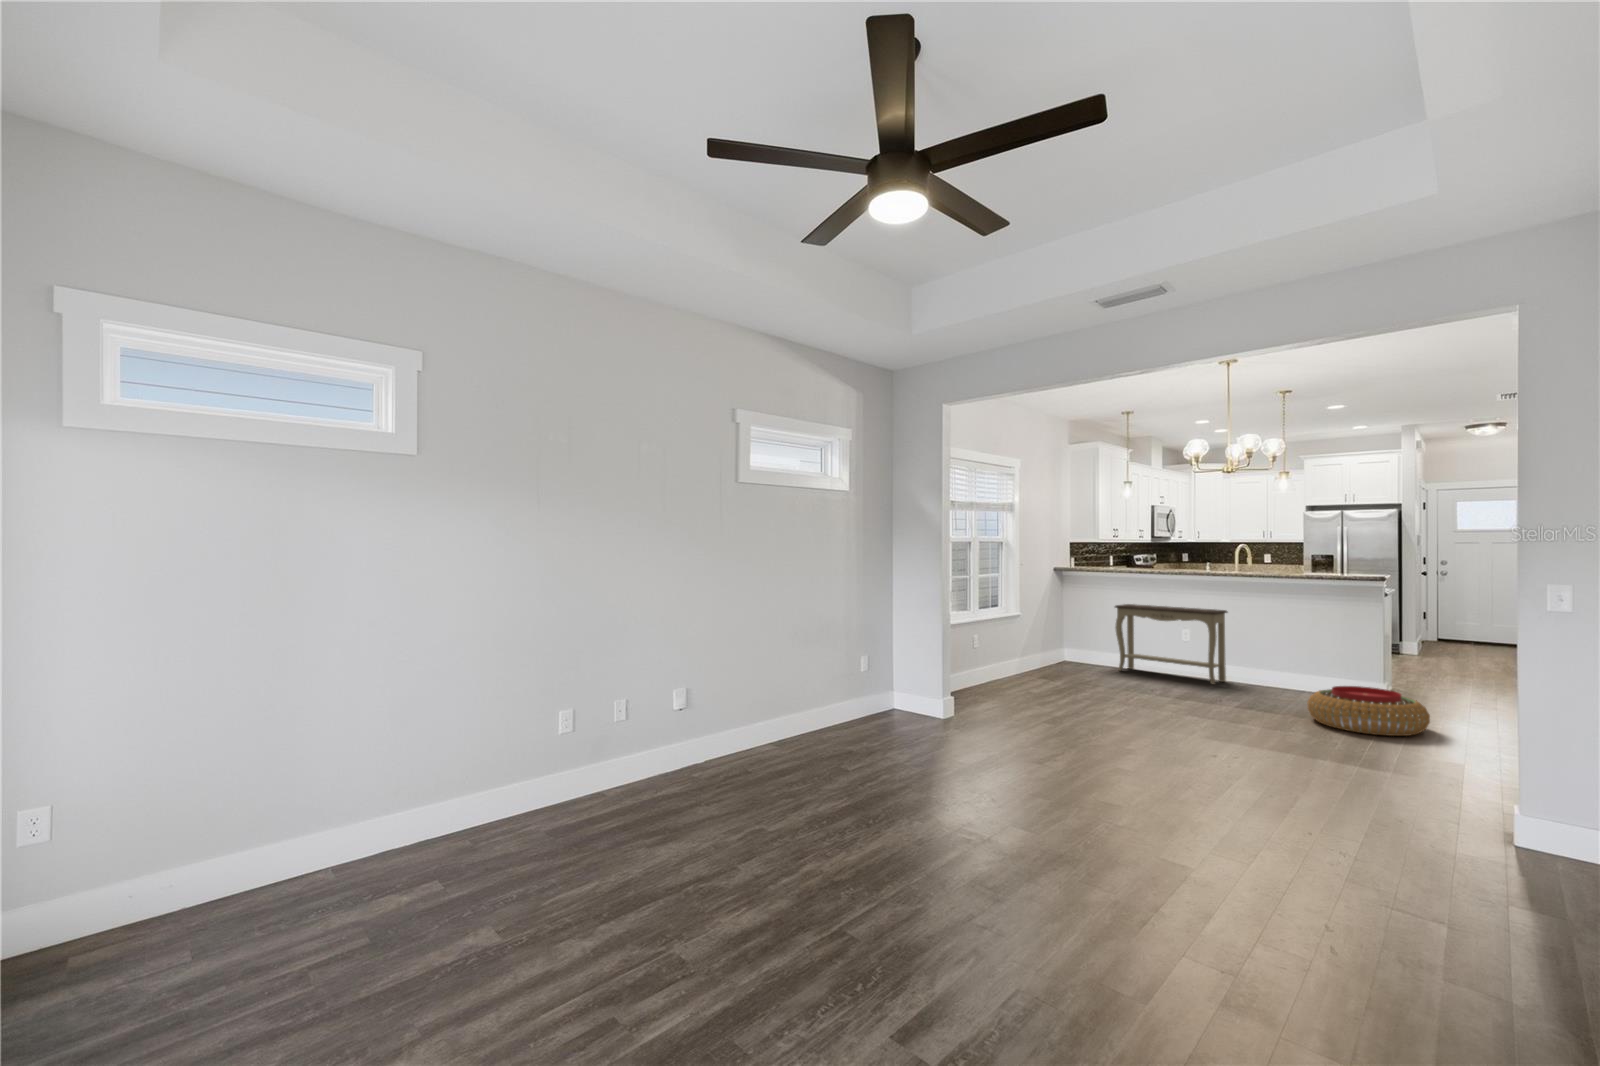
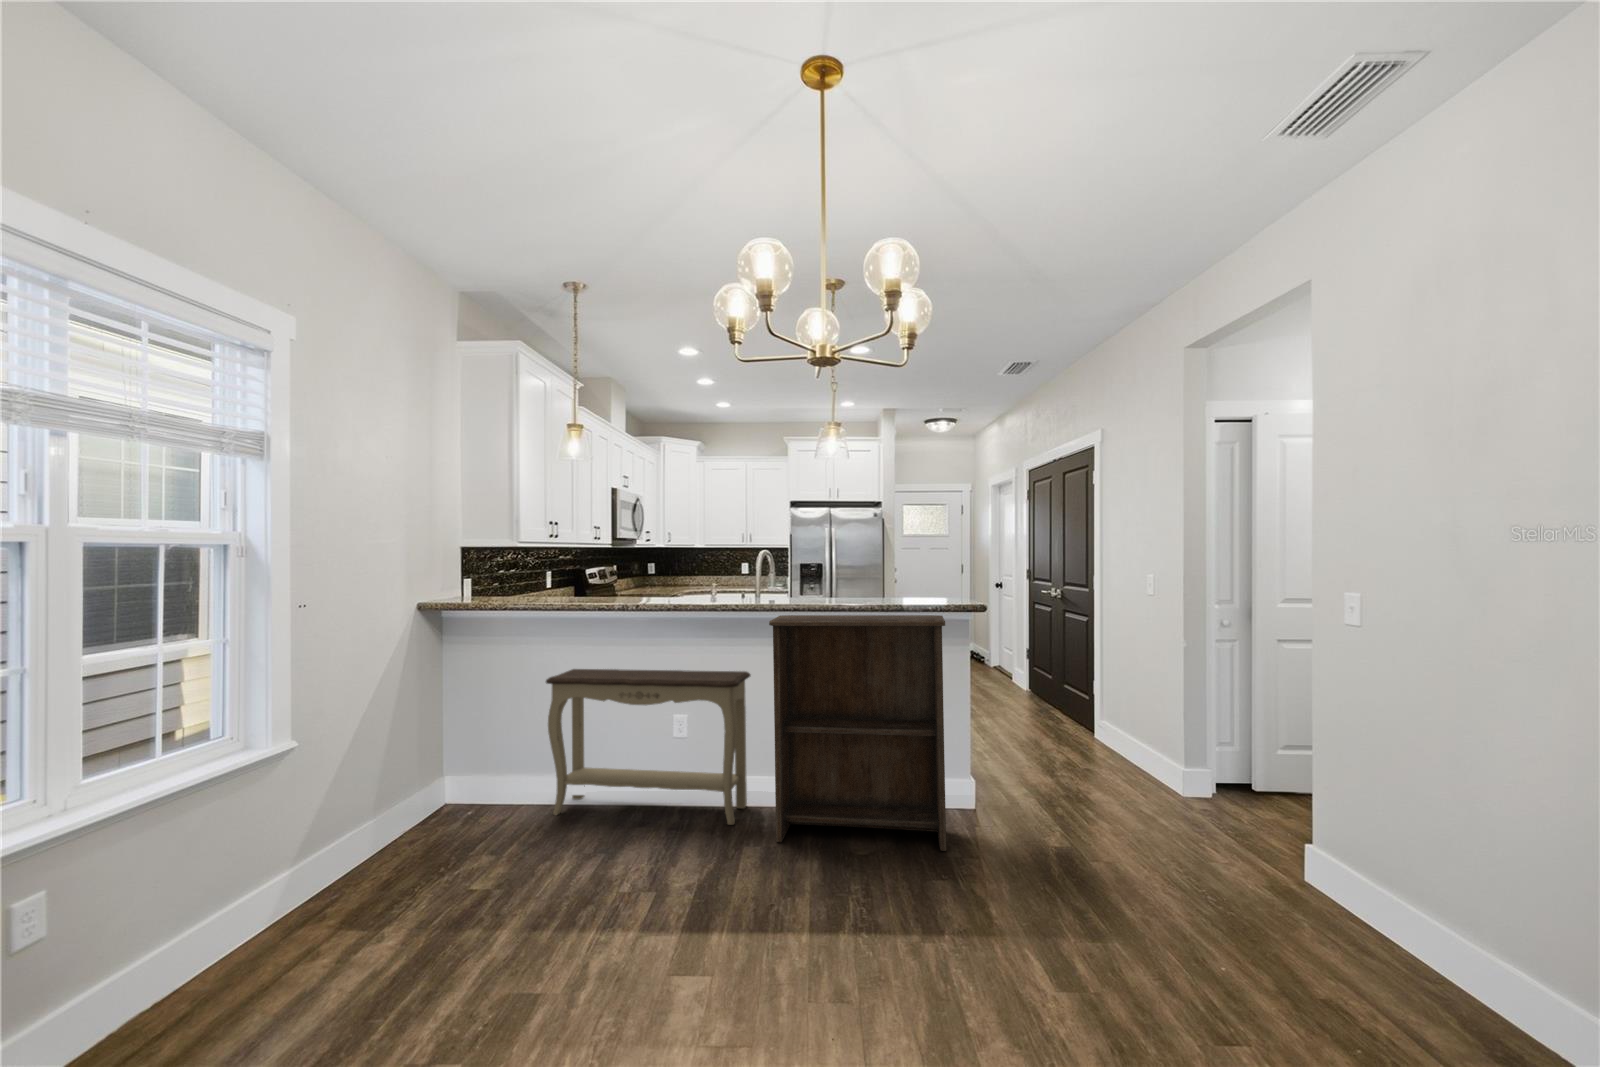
bookshelf: none [1231,580,1346,706] -> present [769,615,946,851]
pouf: present [1307,686,1430,736] -> none [946,832,1164,983]

